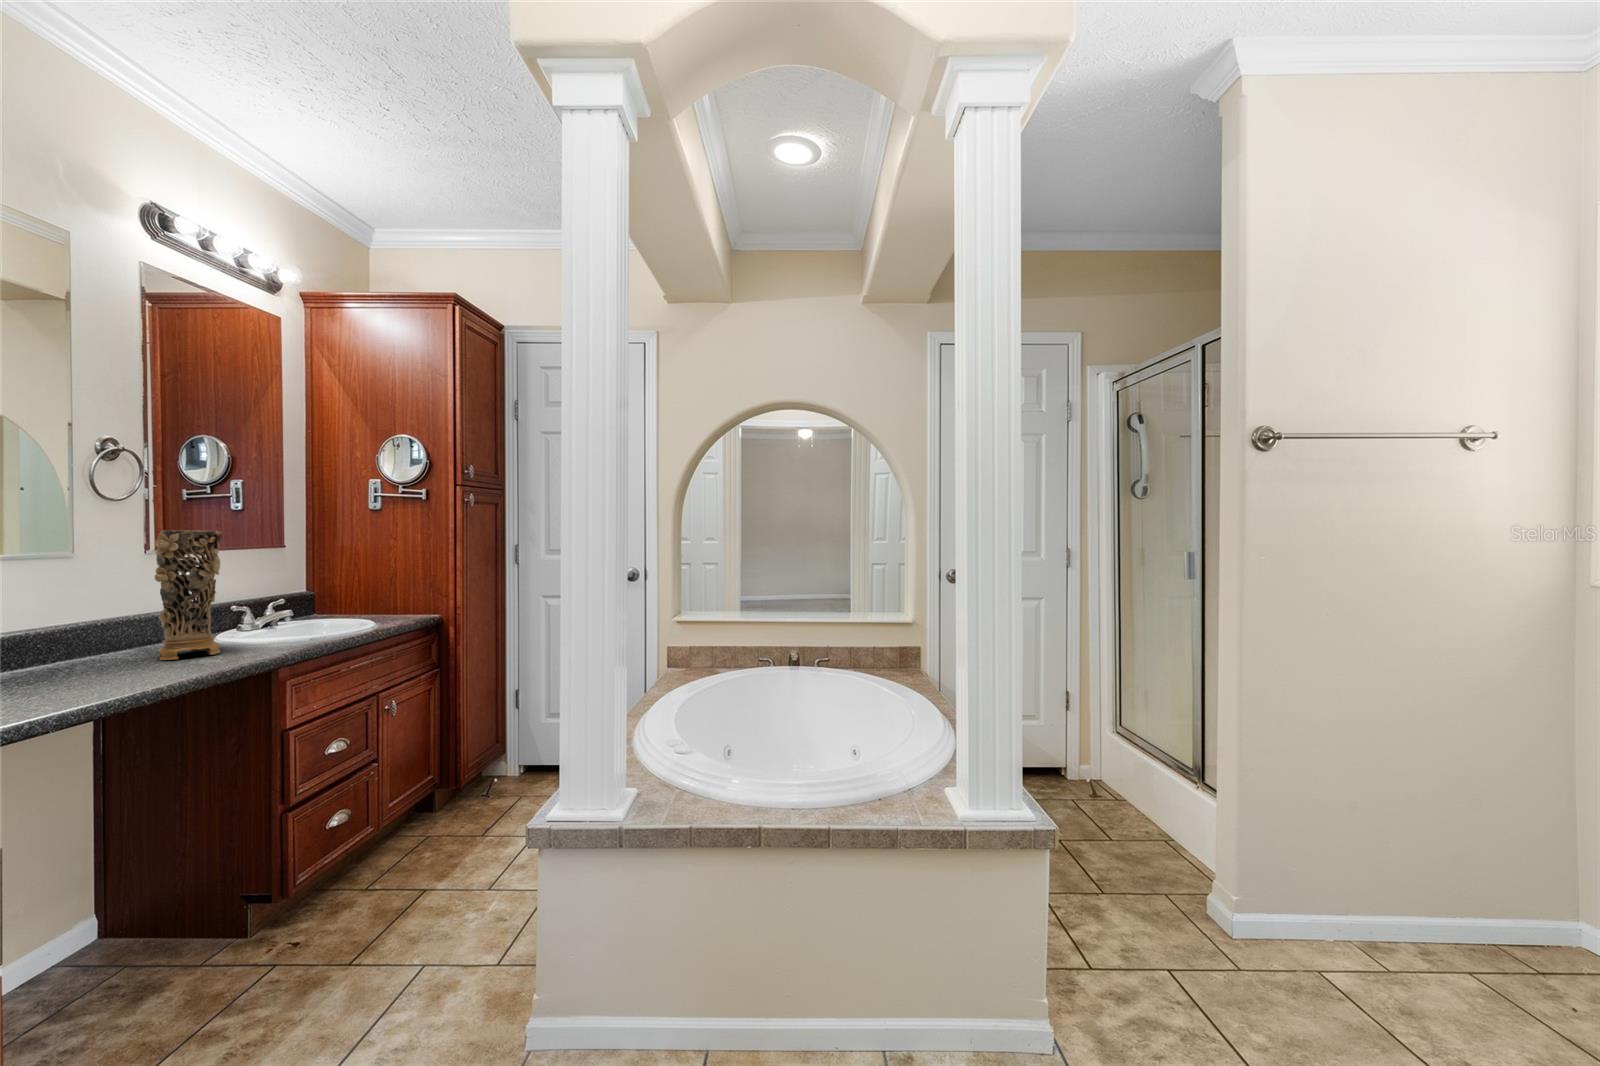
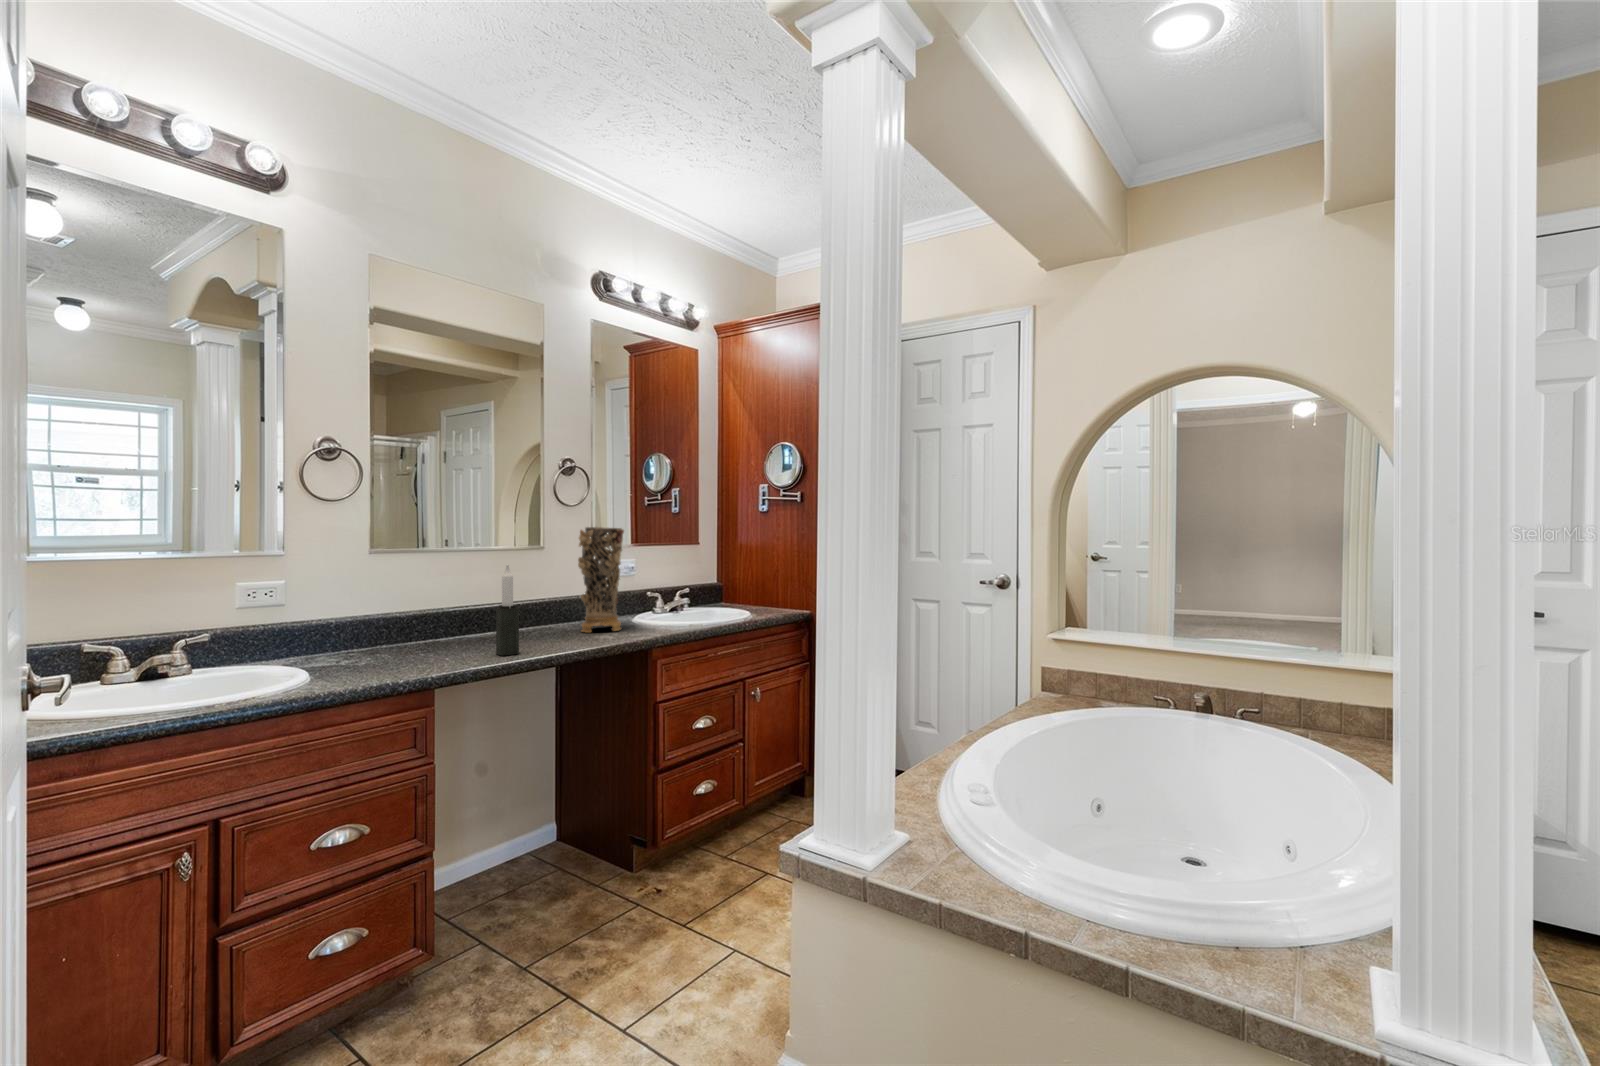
candle: none [61,579,102,697] -> present [496,564,519,656]

